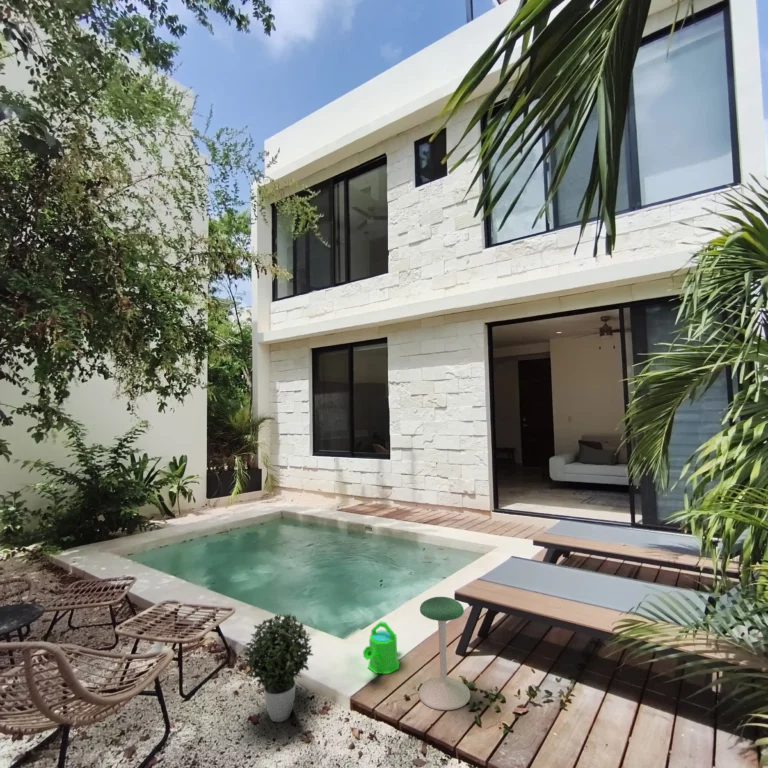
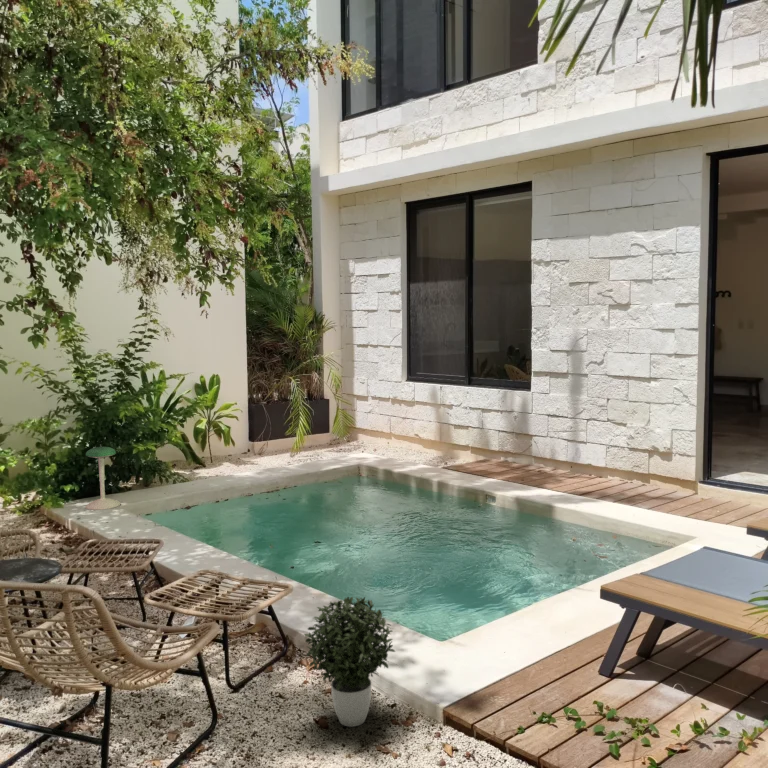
stool: present [419,597,470,710] -> present [85,447,121,510]
watering can: present [363,622,400,674] -> none [463,619,515,687]

